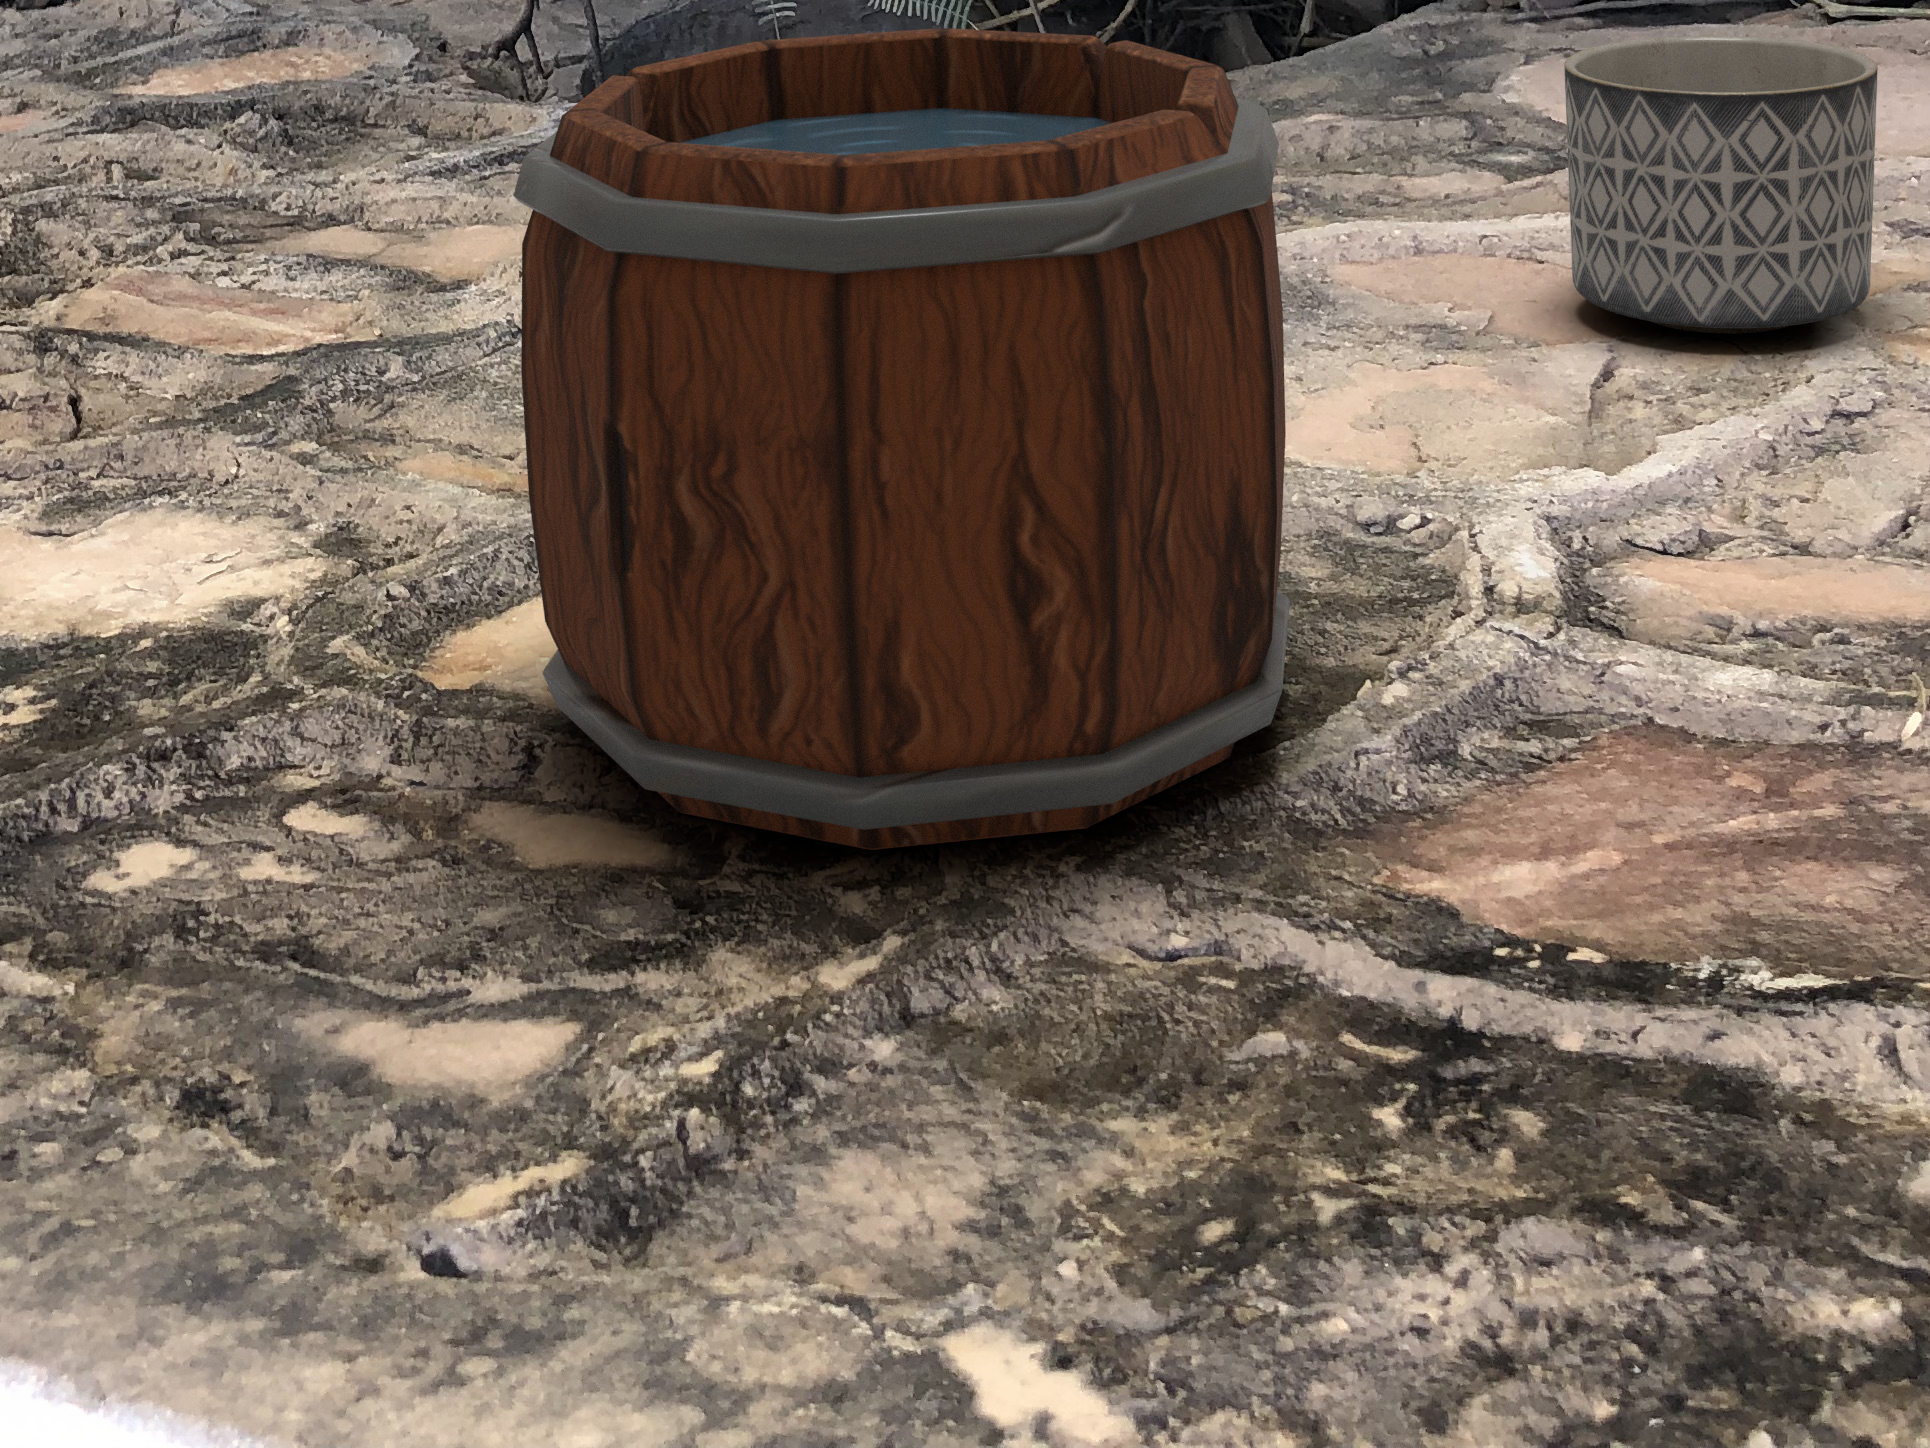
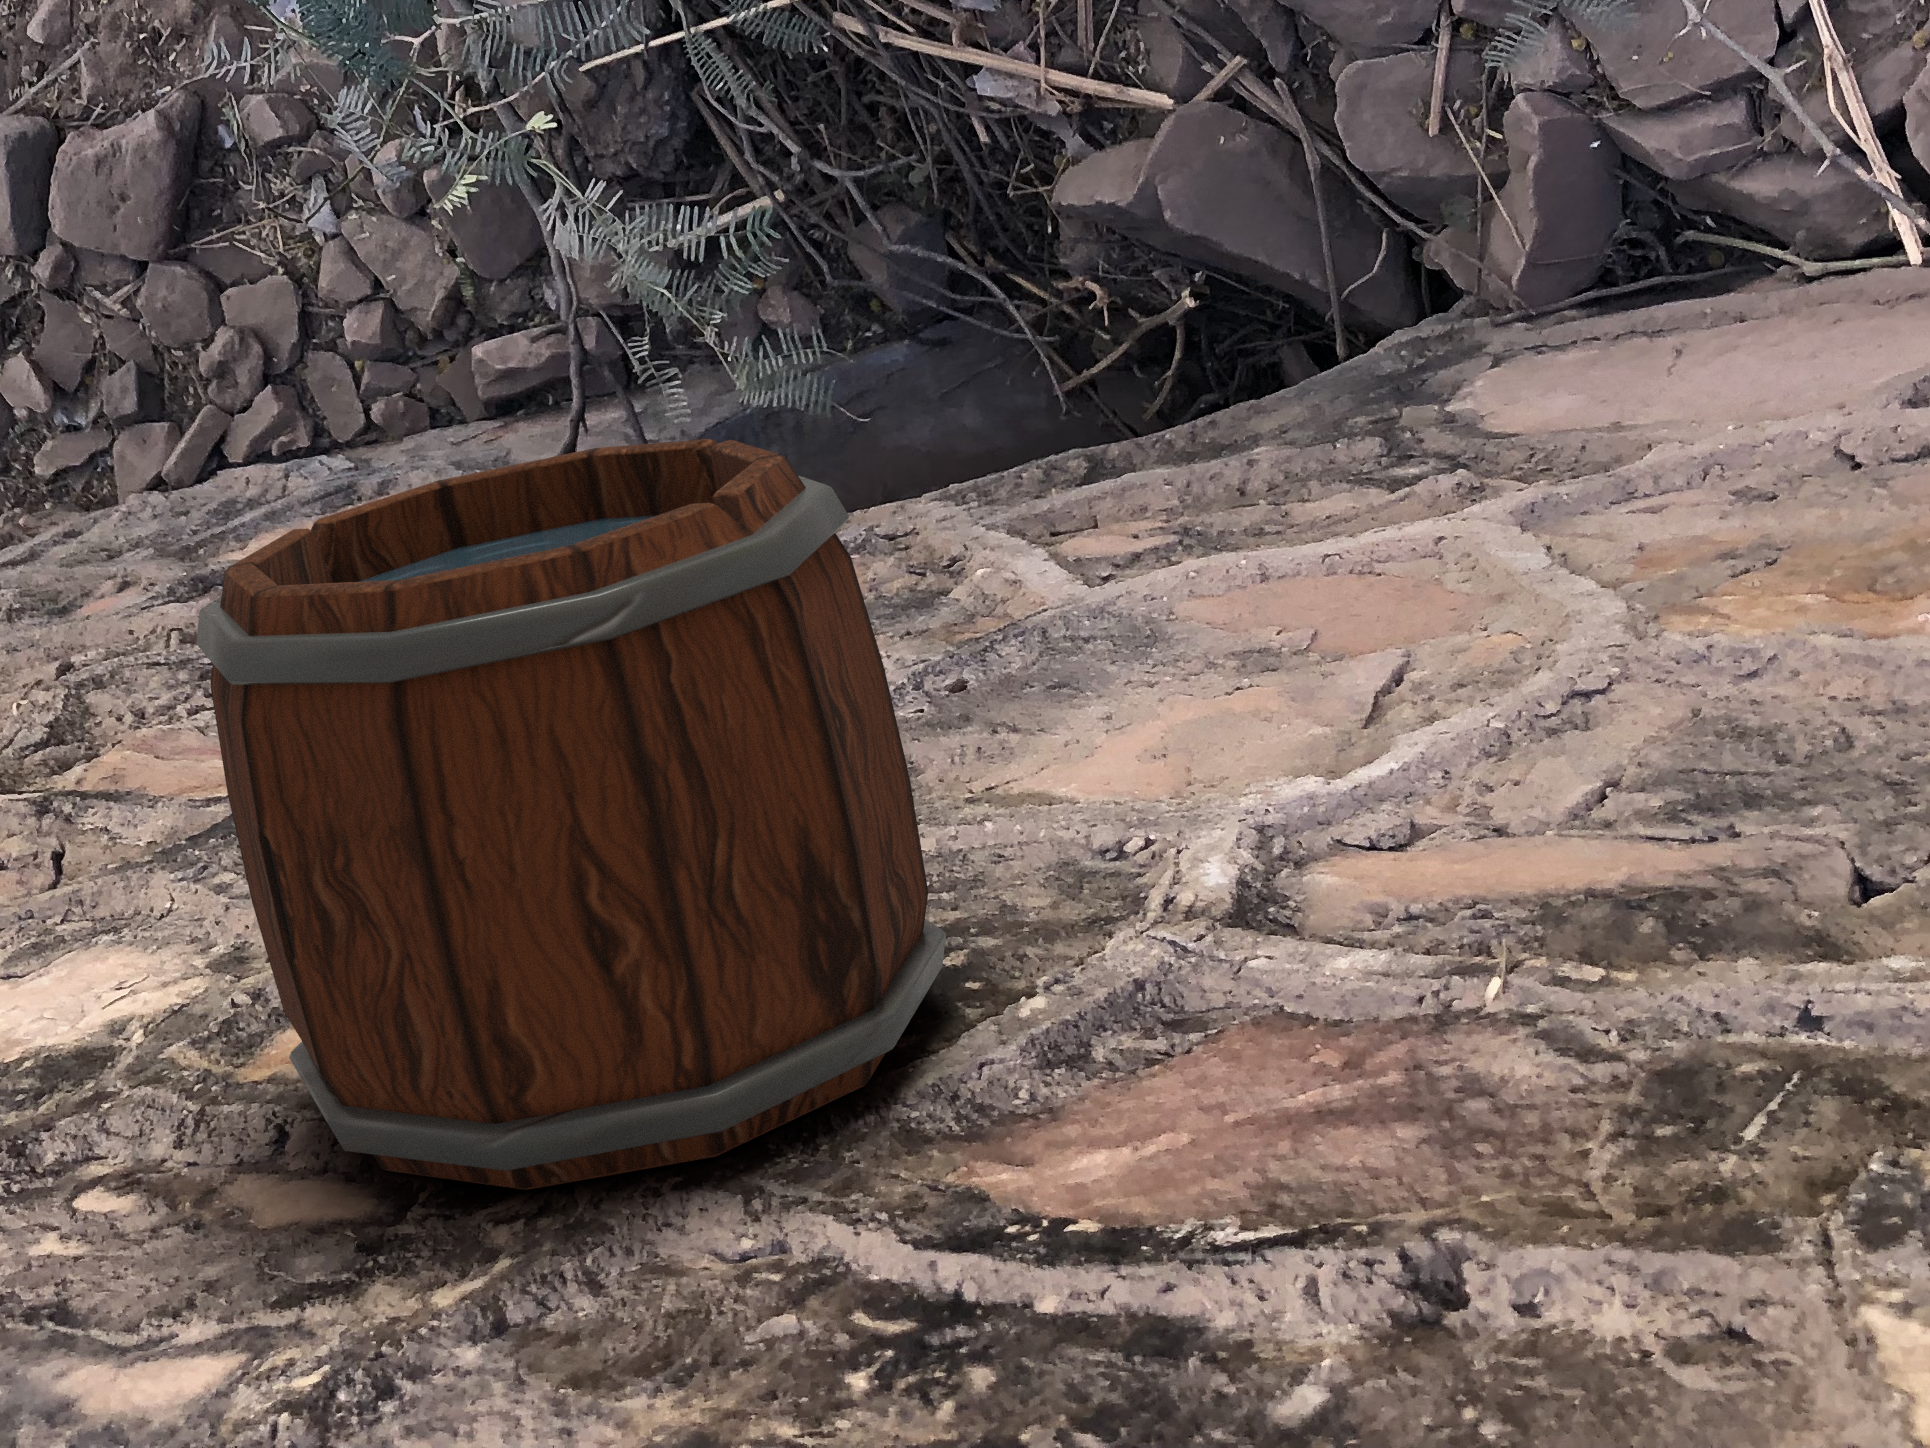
planter: present [1564,36,1878,334] -> none [1340,331,1689,632]

